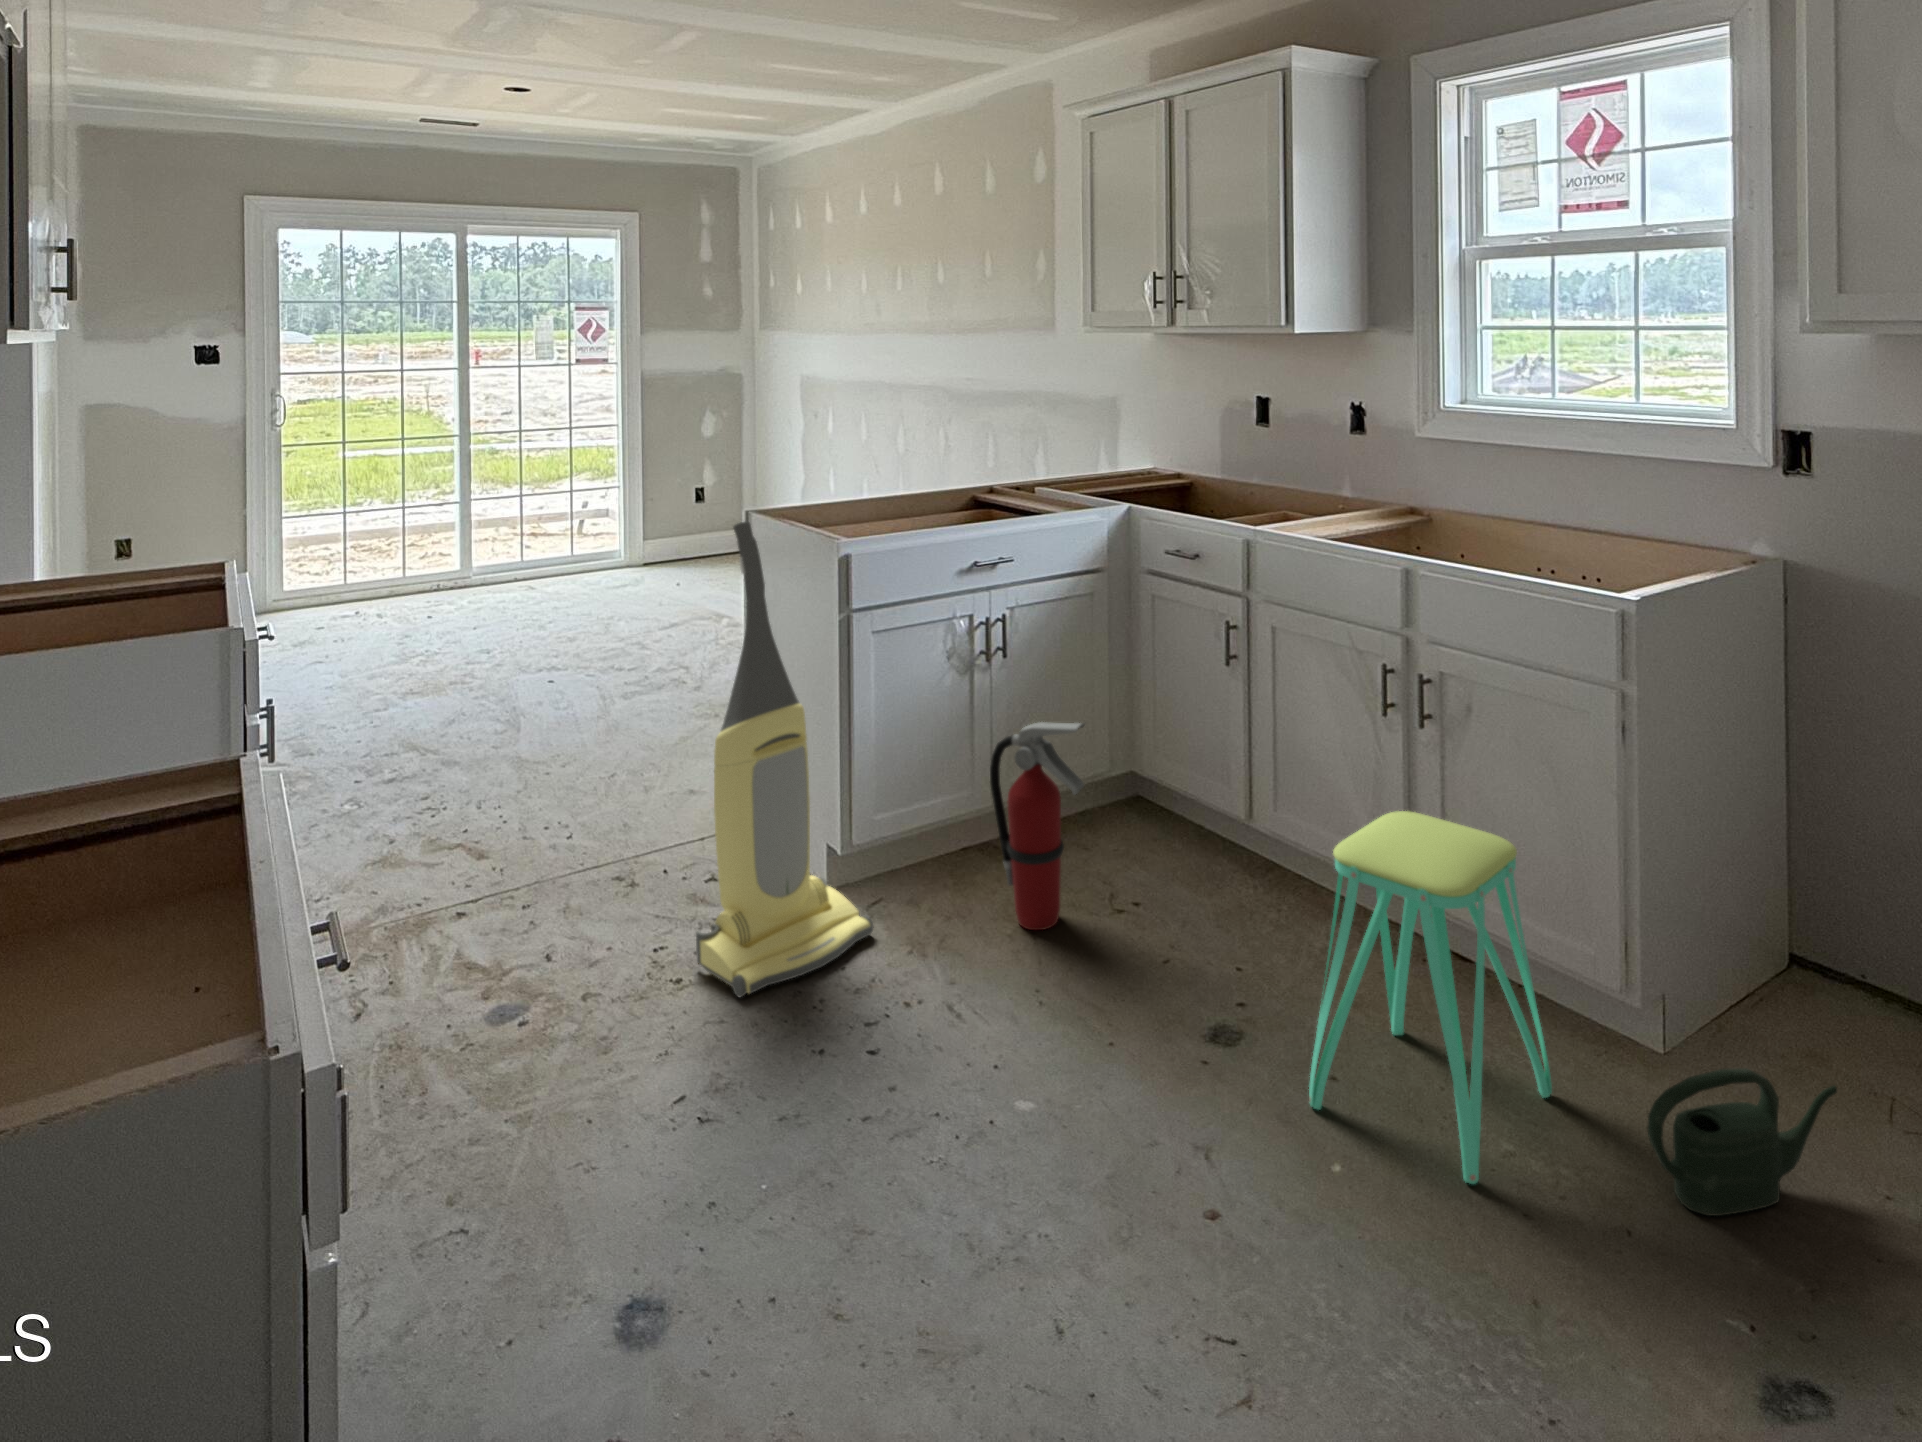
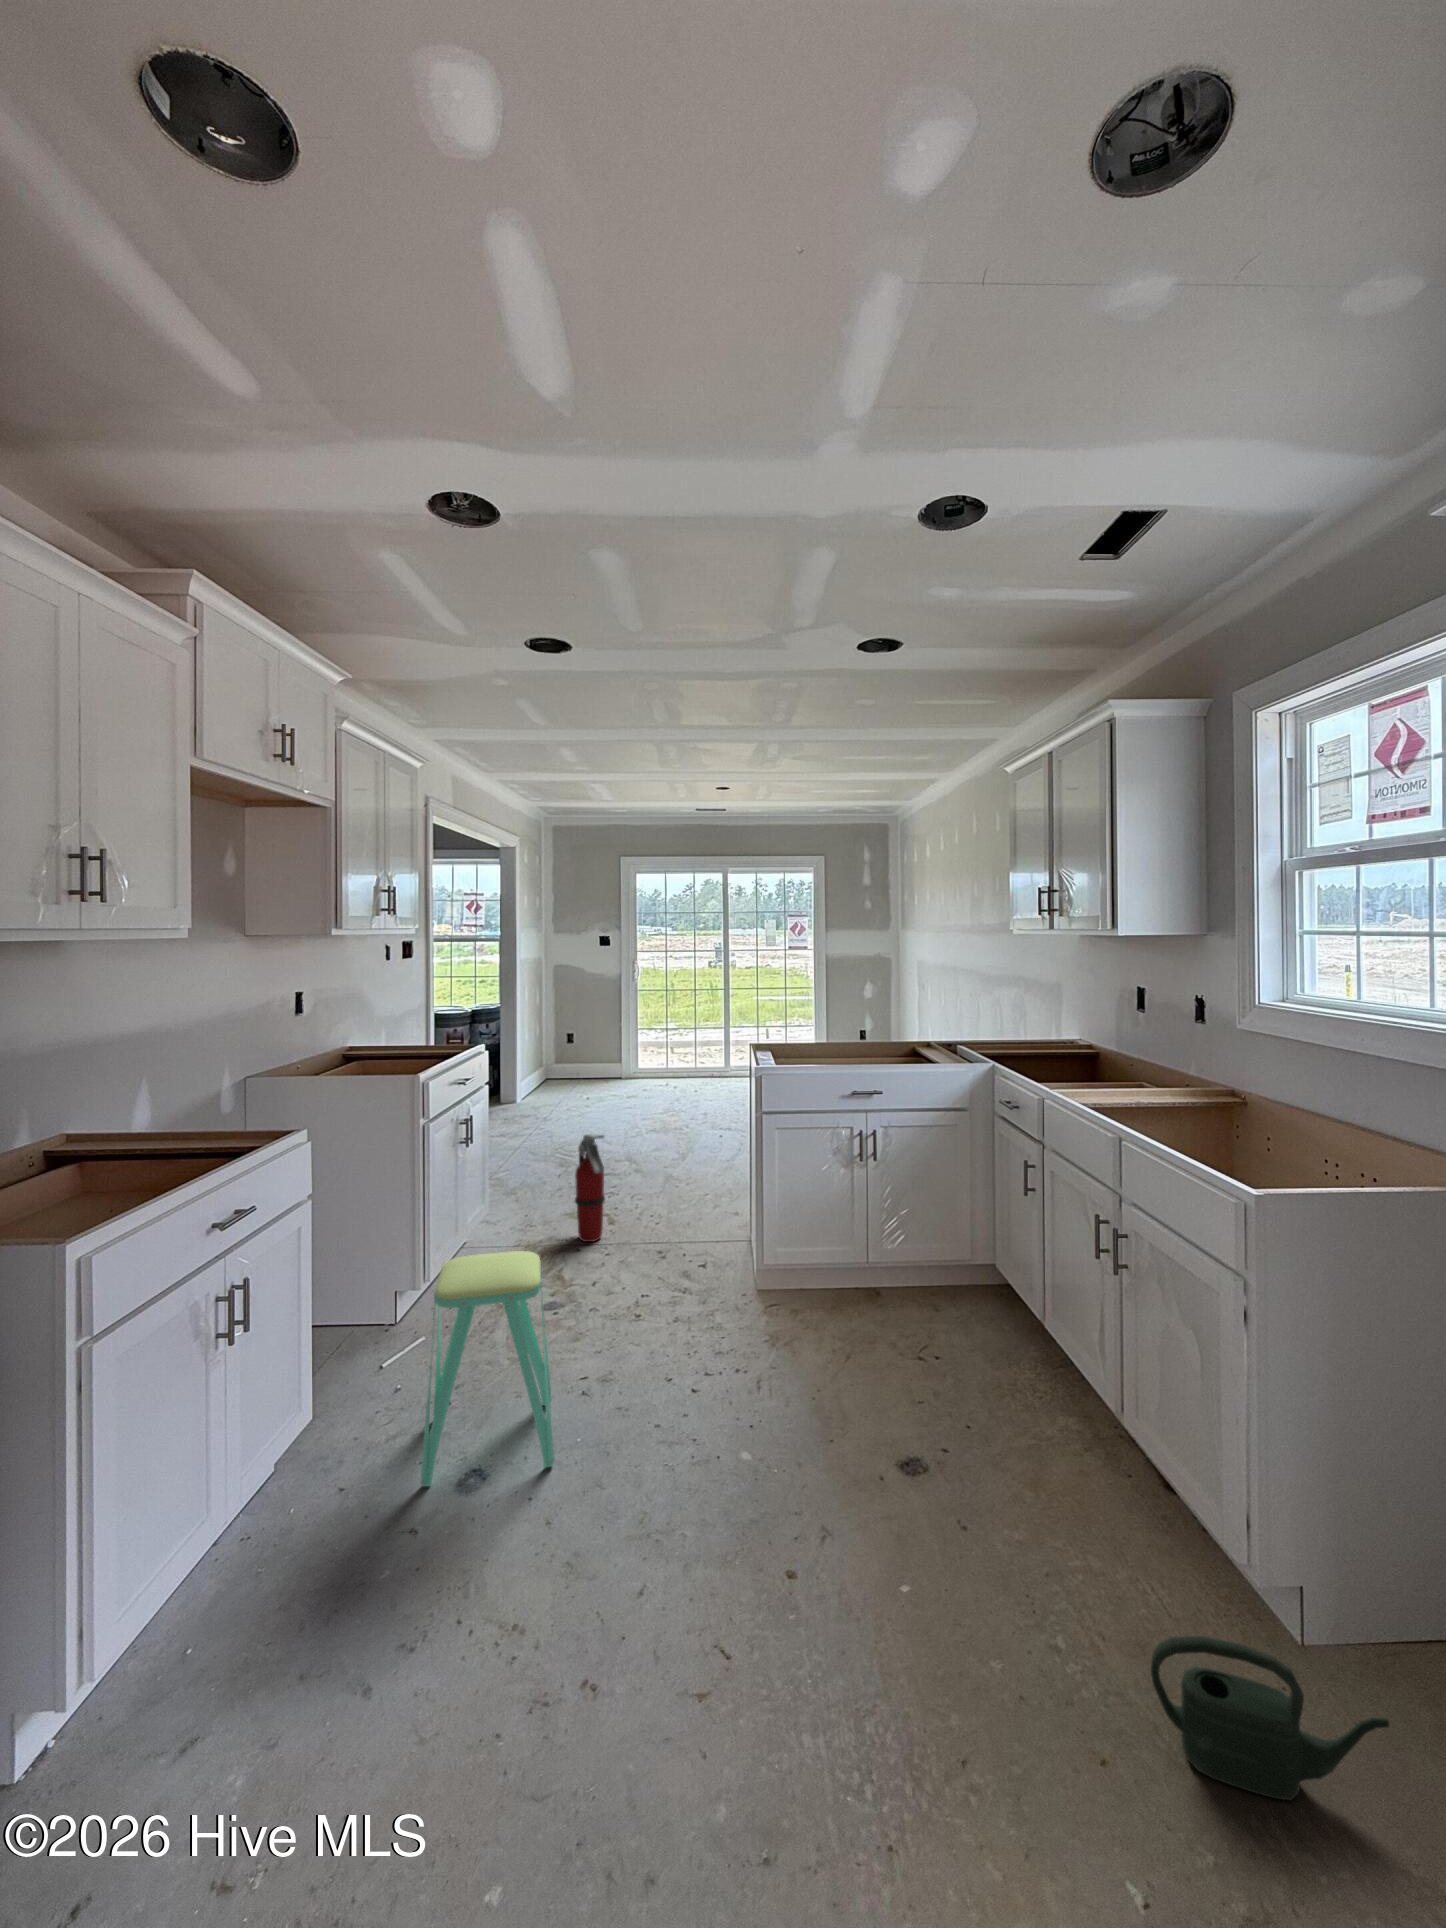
vacuum cleaner: present [696,521,874,998] -> none [647,1041,755,1338]
fire extinguisher: present [990,722,1085,930] -> present [575,1133,605,1242]
stool: present [1309,811,1552,1184] -> present [421,1251,554,1486]

